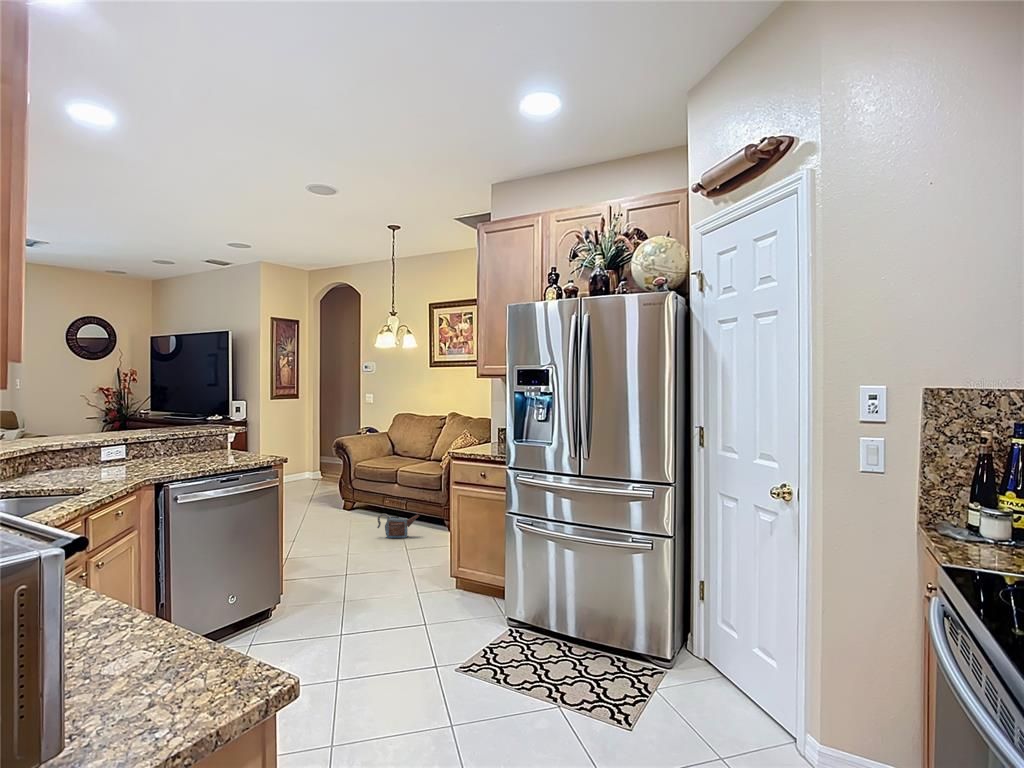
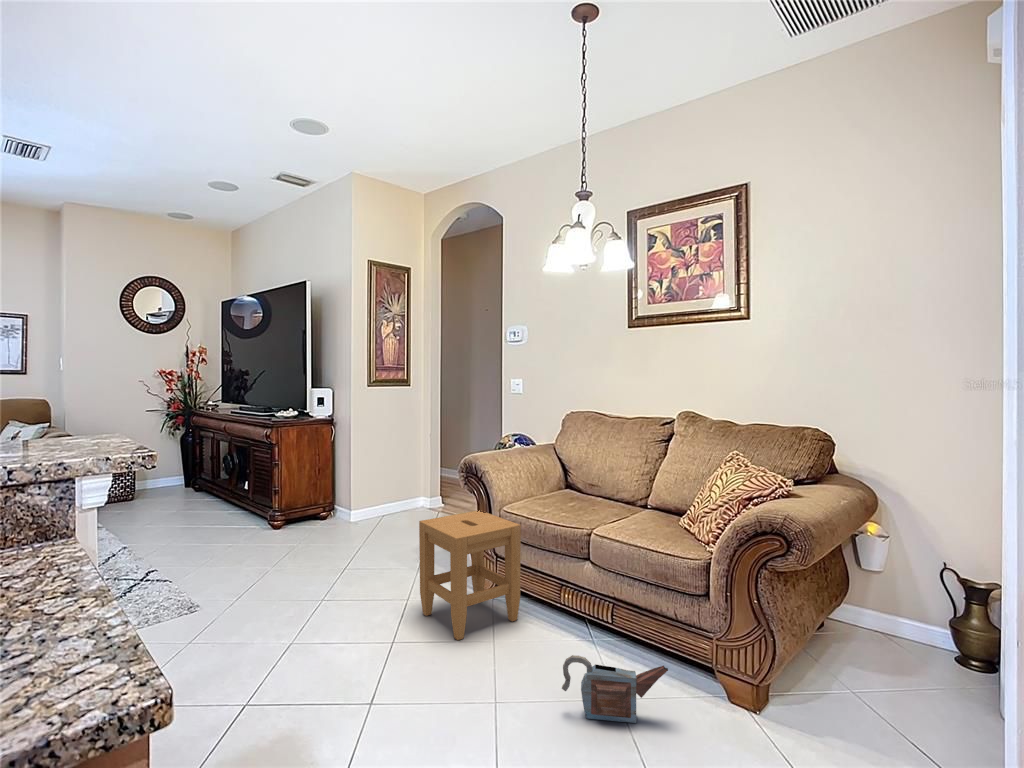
stool: none [311,466,365,525] -> present [419,510,521,640]

